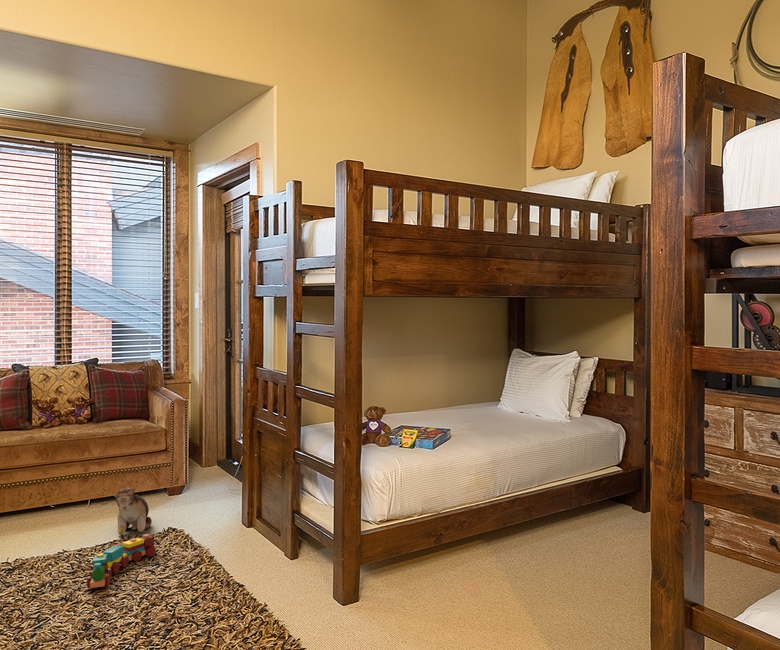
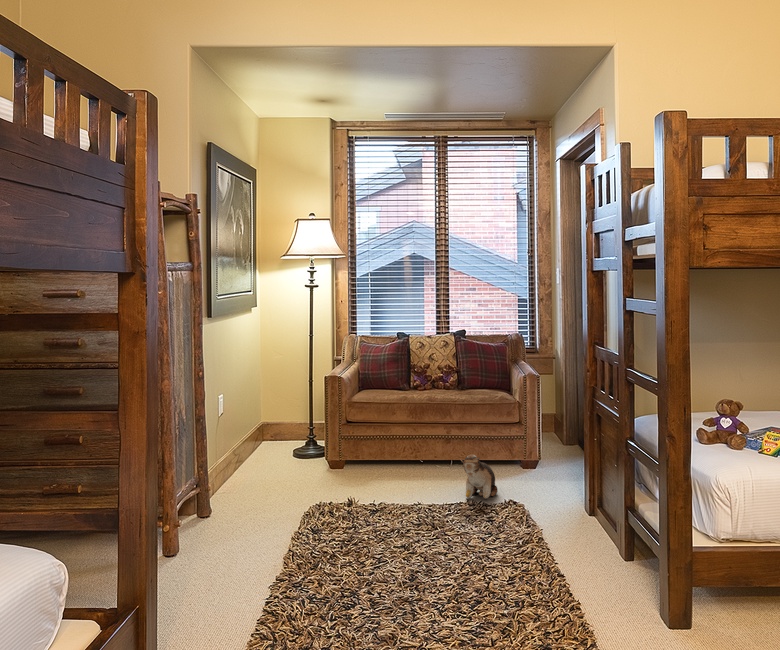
toy train: present [87,534,156,589] -> none [424,503,493,545]

